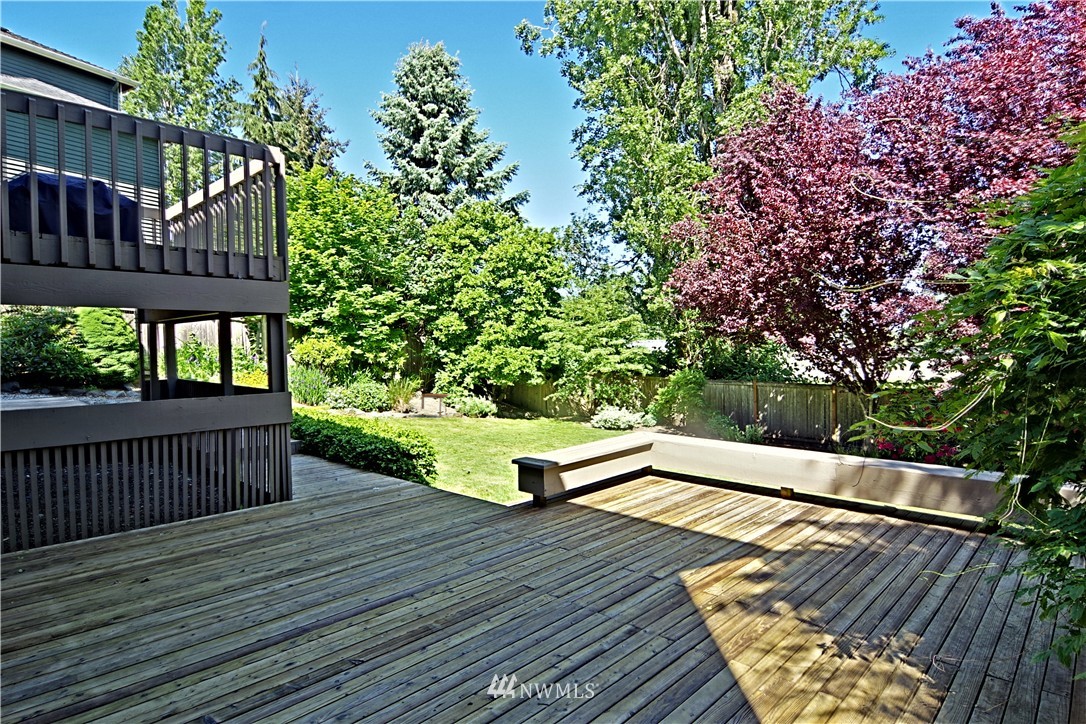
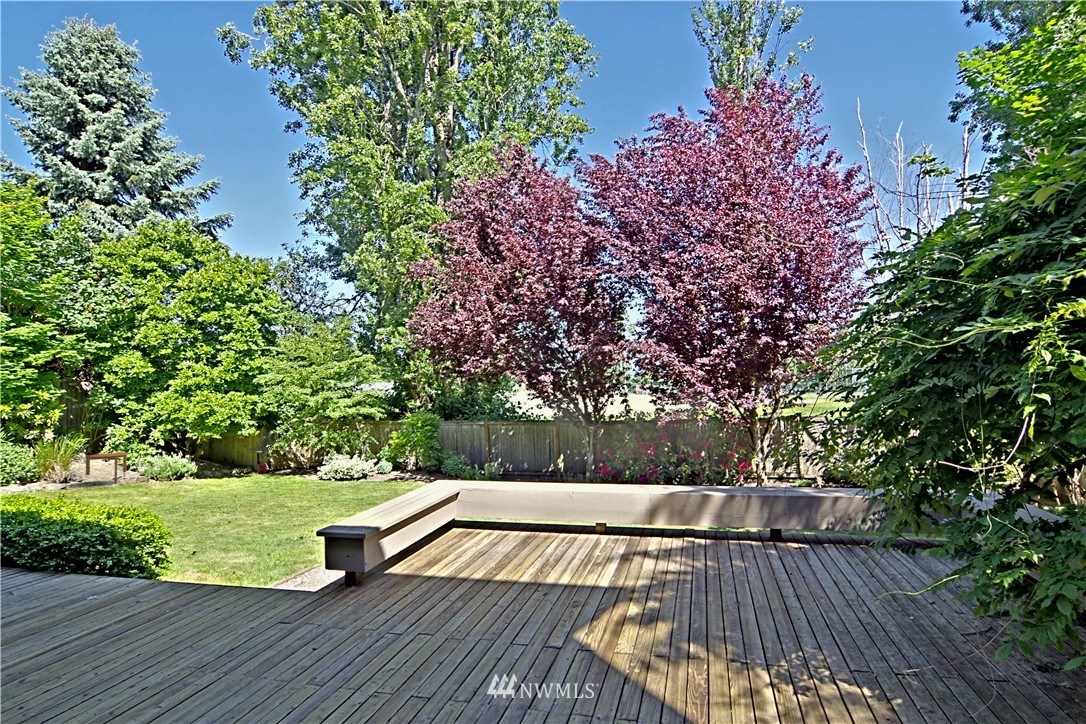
potted tree: none [534,382,560,420] -> present [247,430,278,473]

